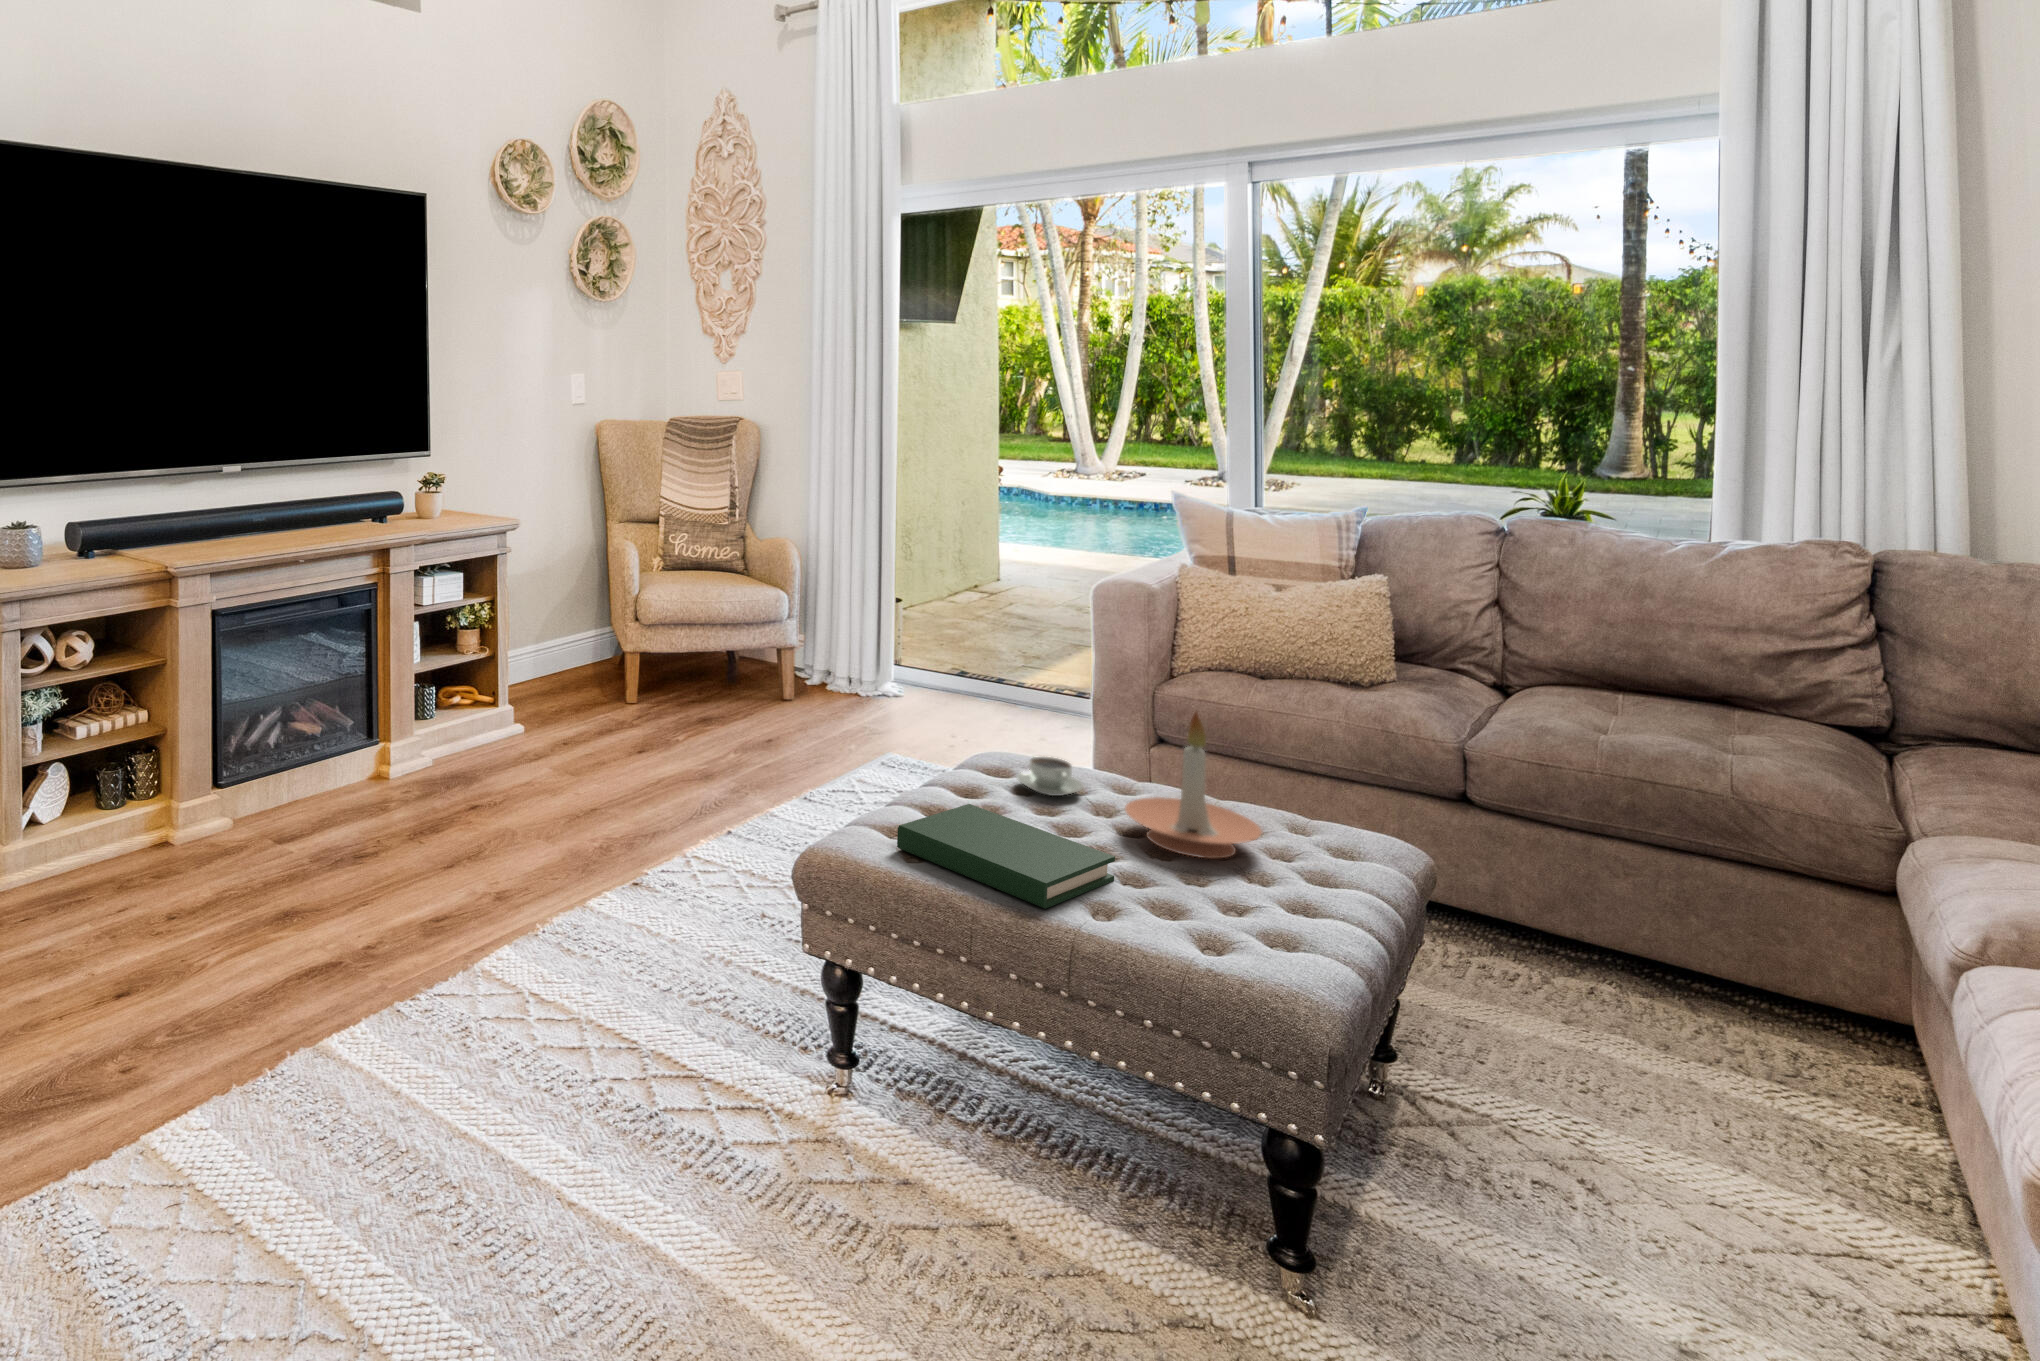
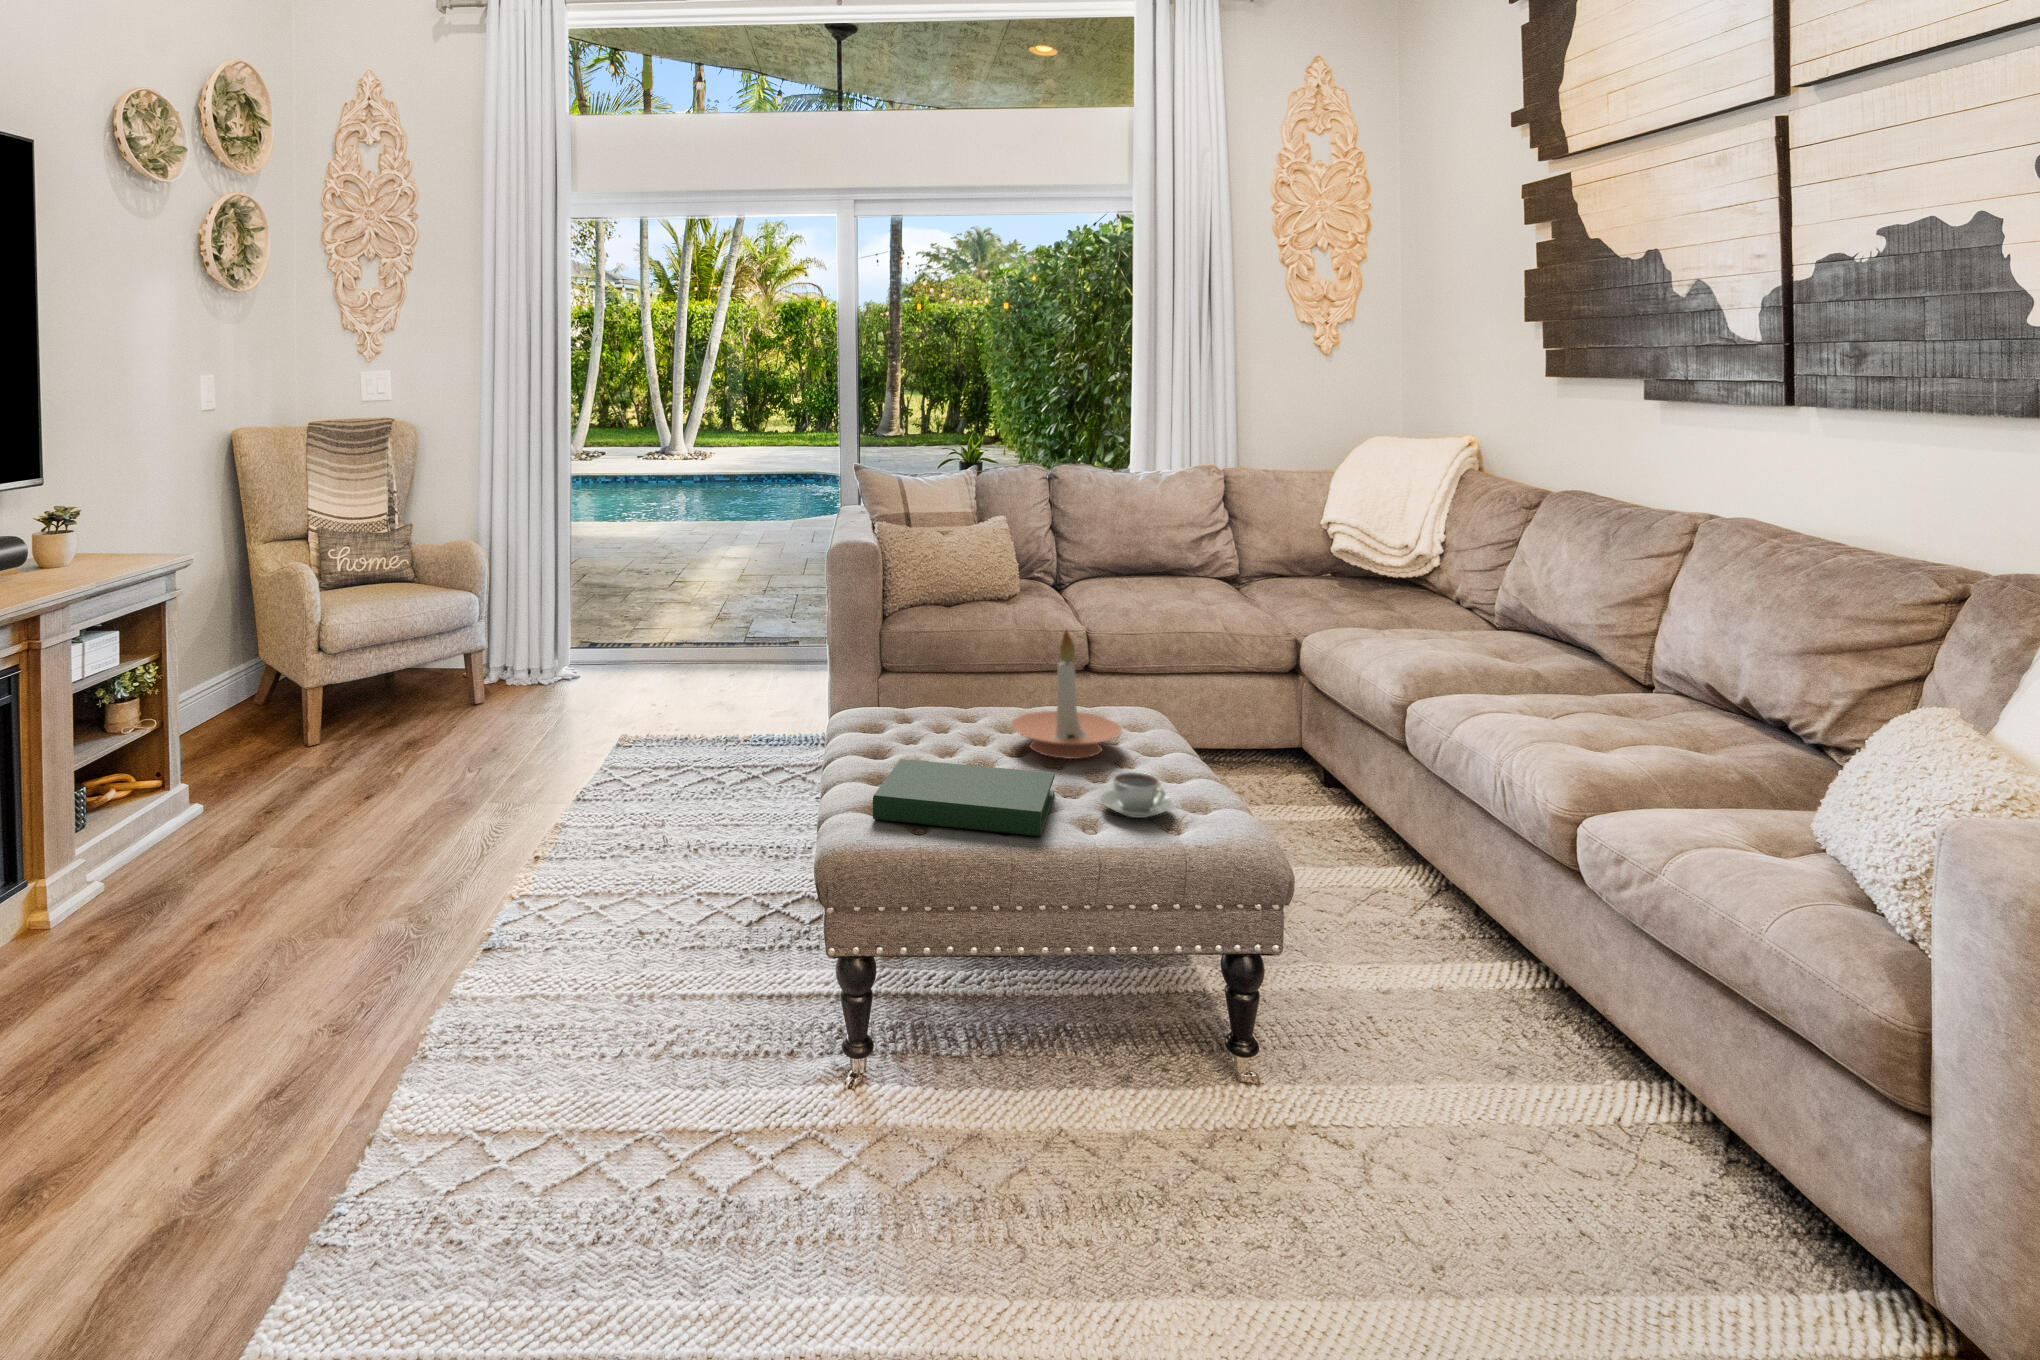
coffee cup: present [1017,756,1083,796] -> present [1100,772,1172,818]

